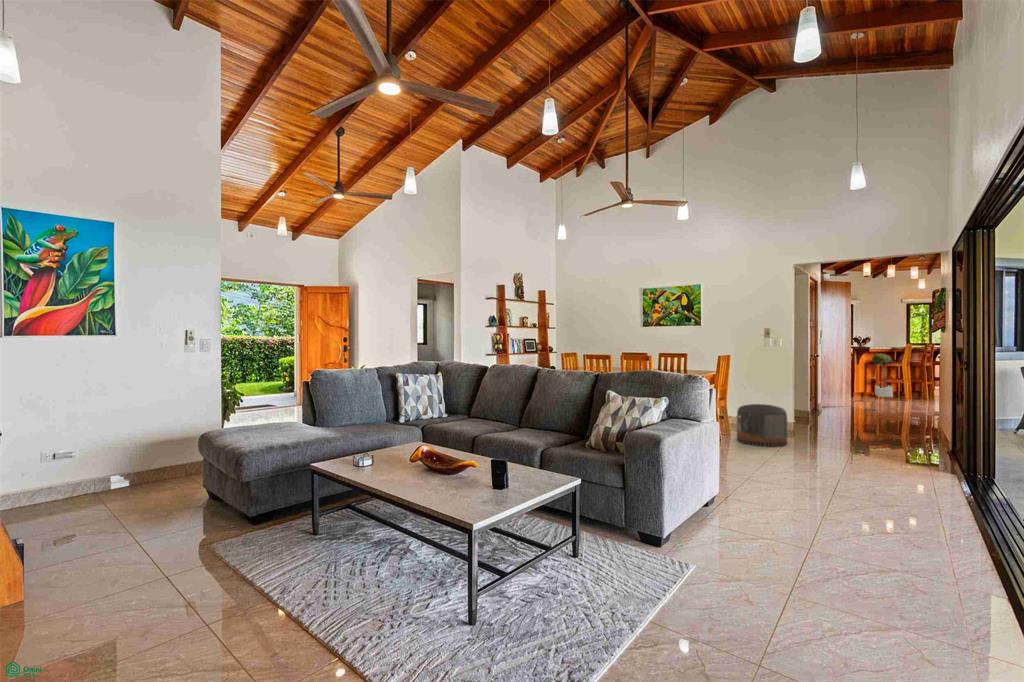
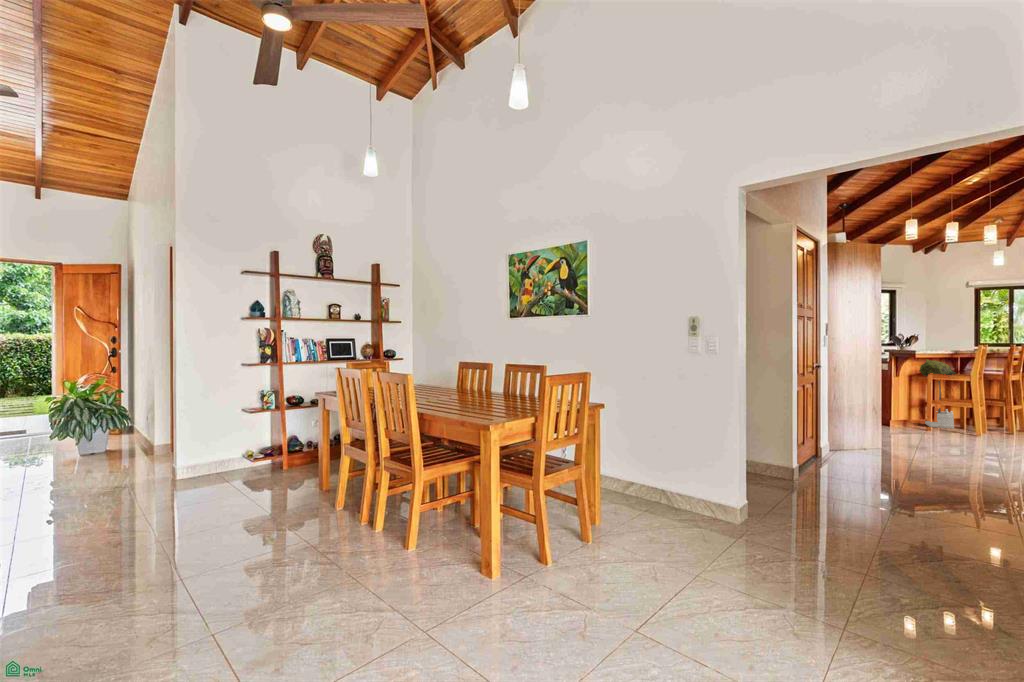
pouf: present [737,404,787,447] -> none [573,477,679,593]

